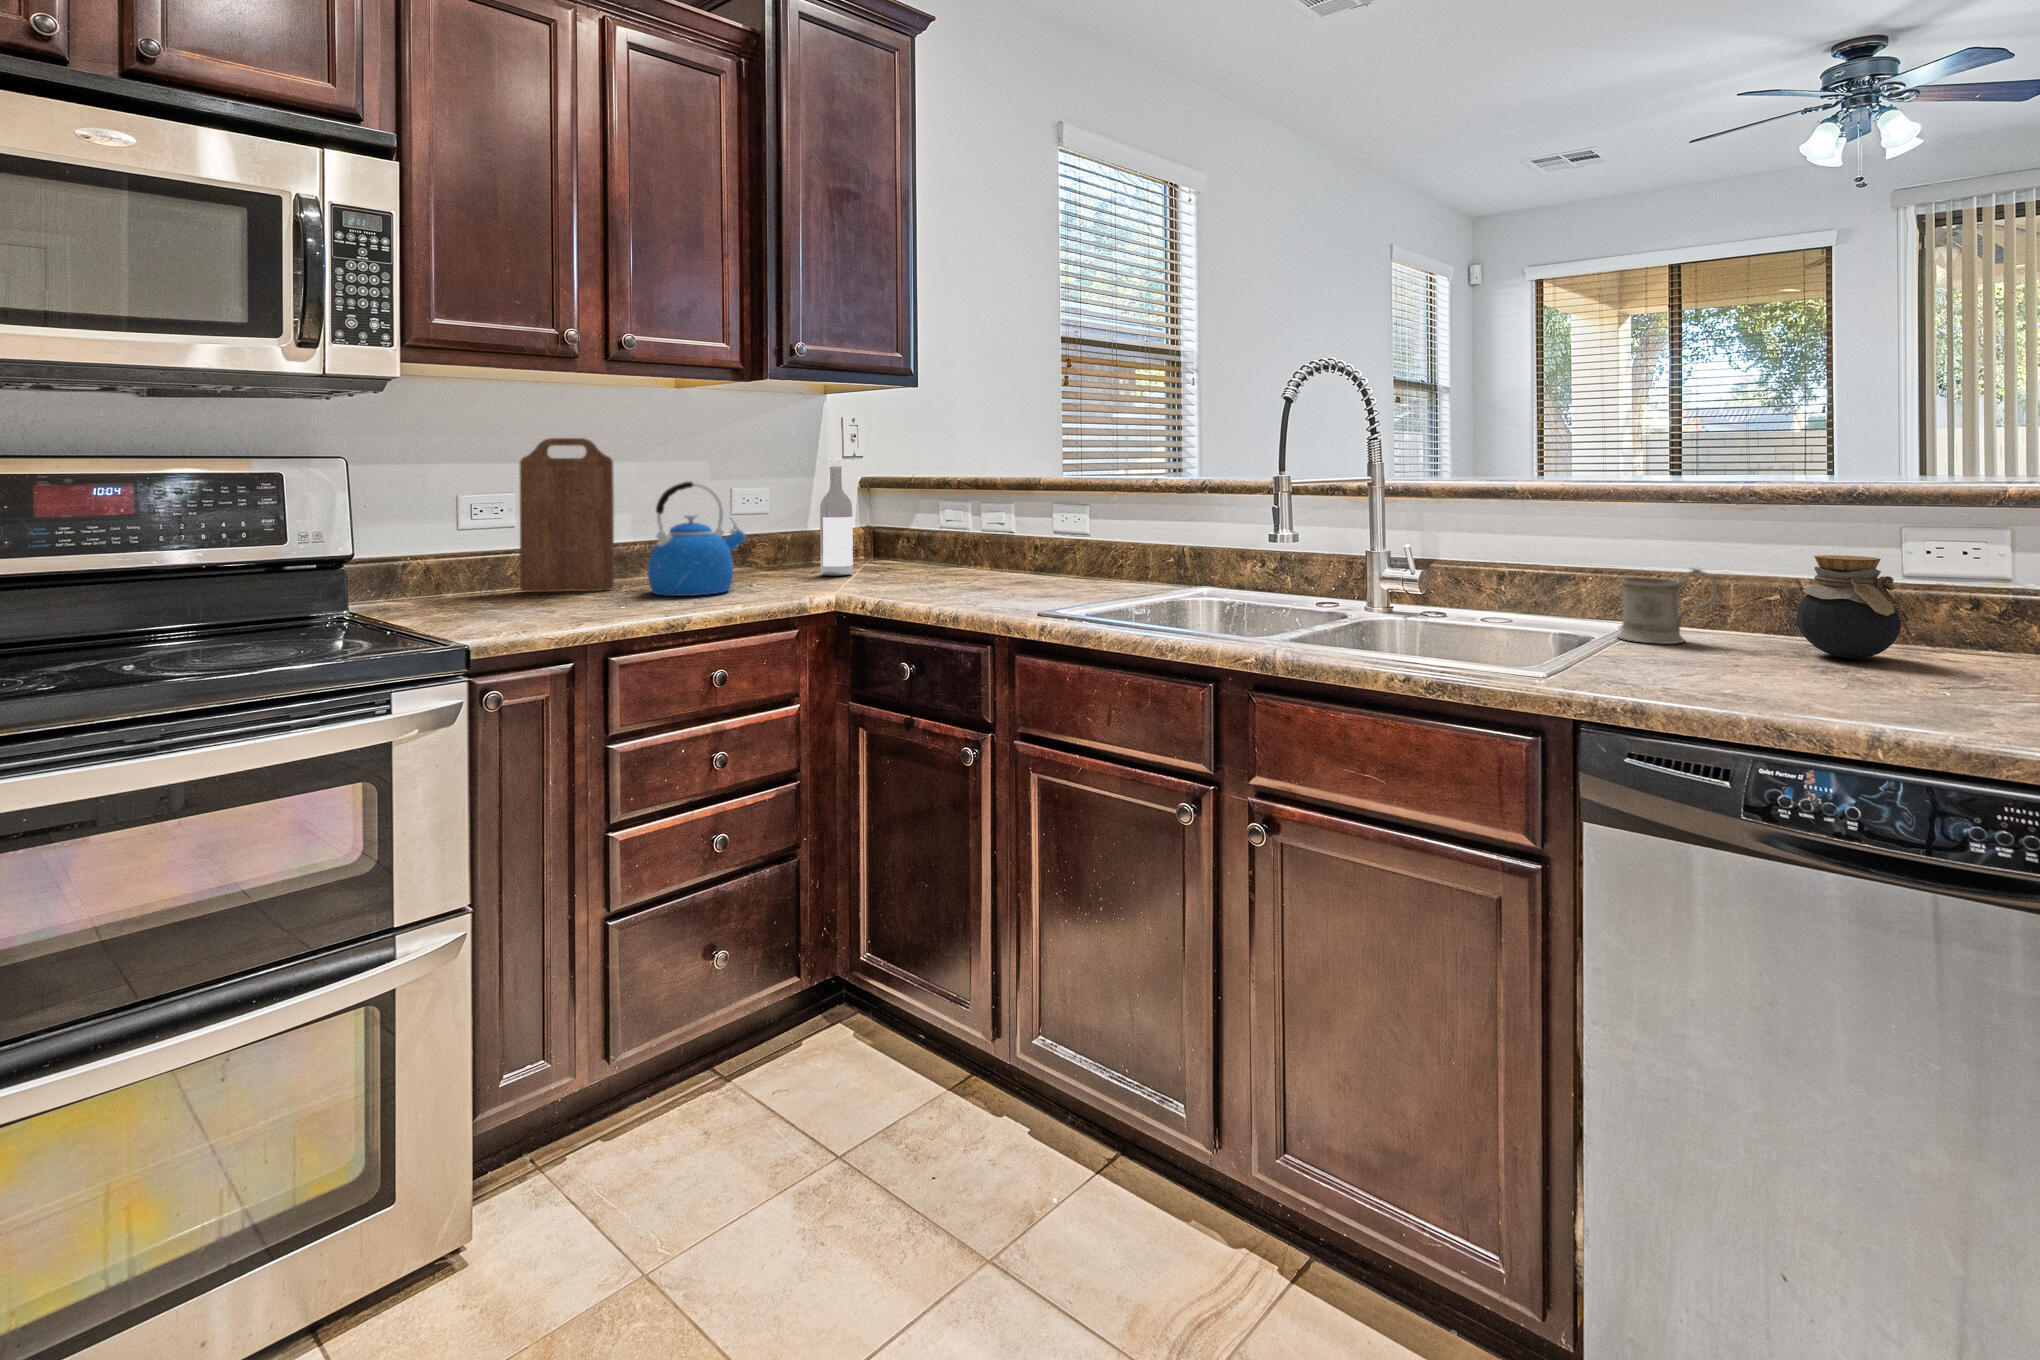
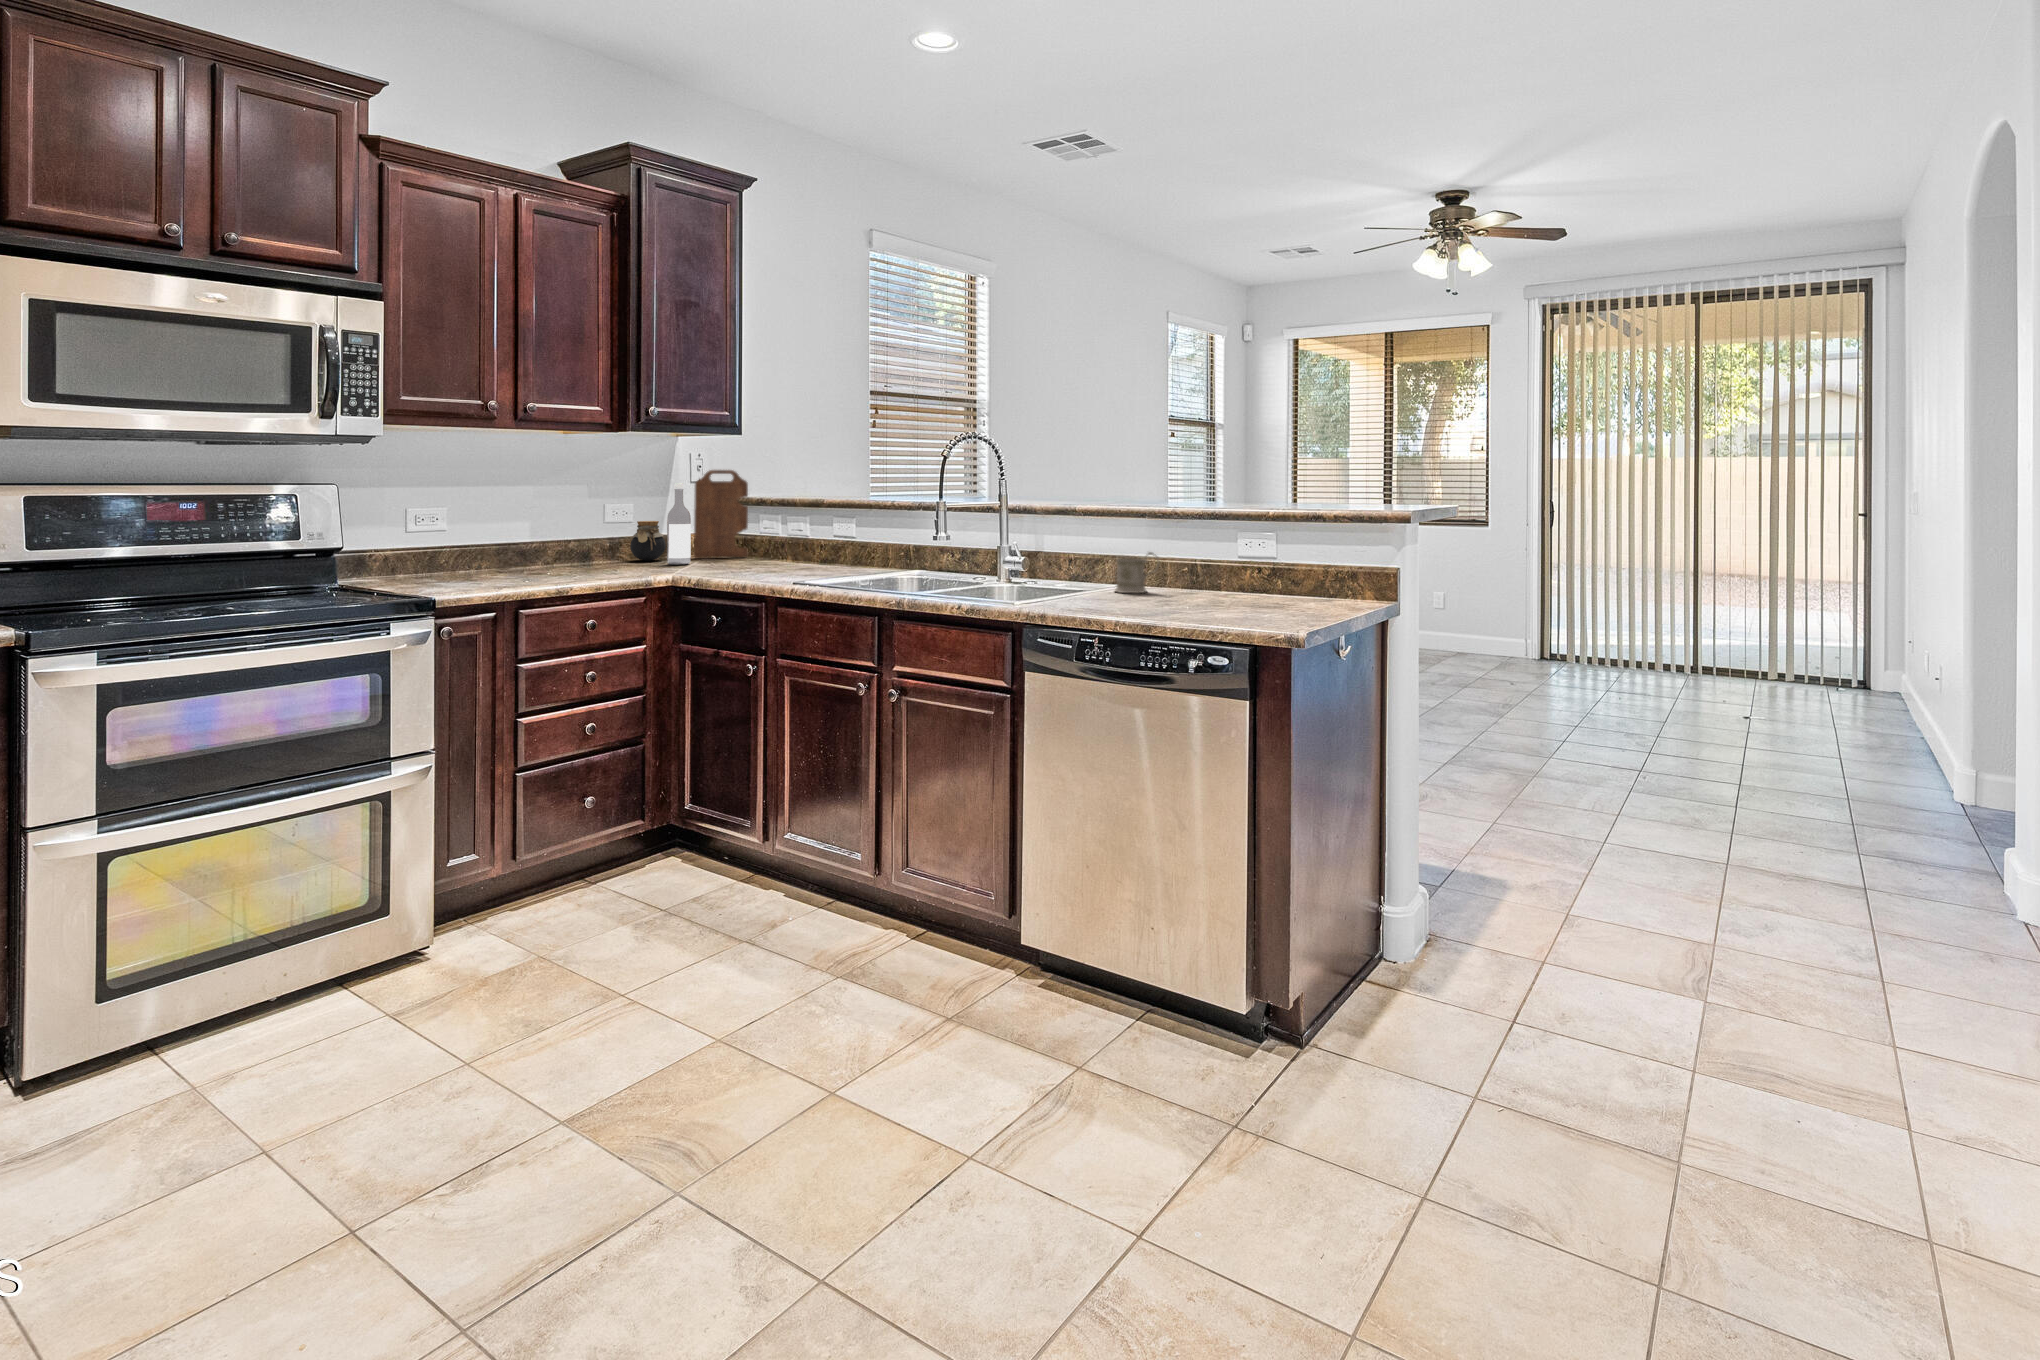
cutting board: present [520,438,614,591] -> present [694,470,748,558]
kettle: present [648,481,746,596] -> none [542,499,612,576]
jar: present [1797,555,1912,659] -> present [630,521,666,561]

